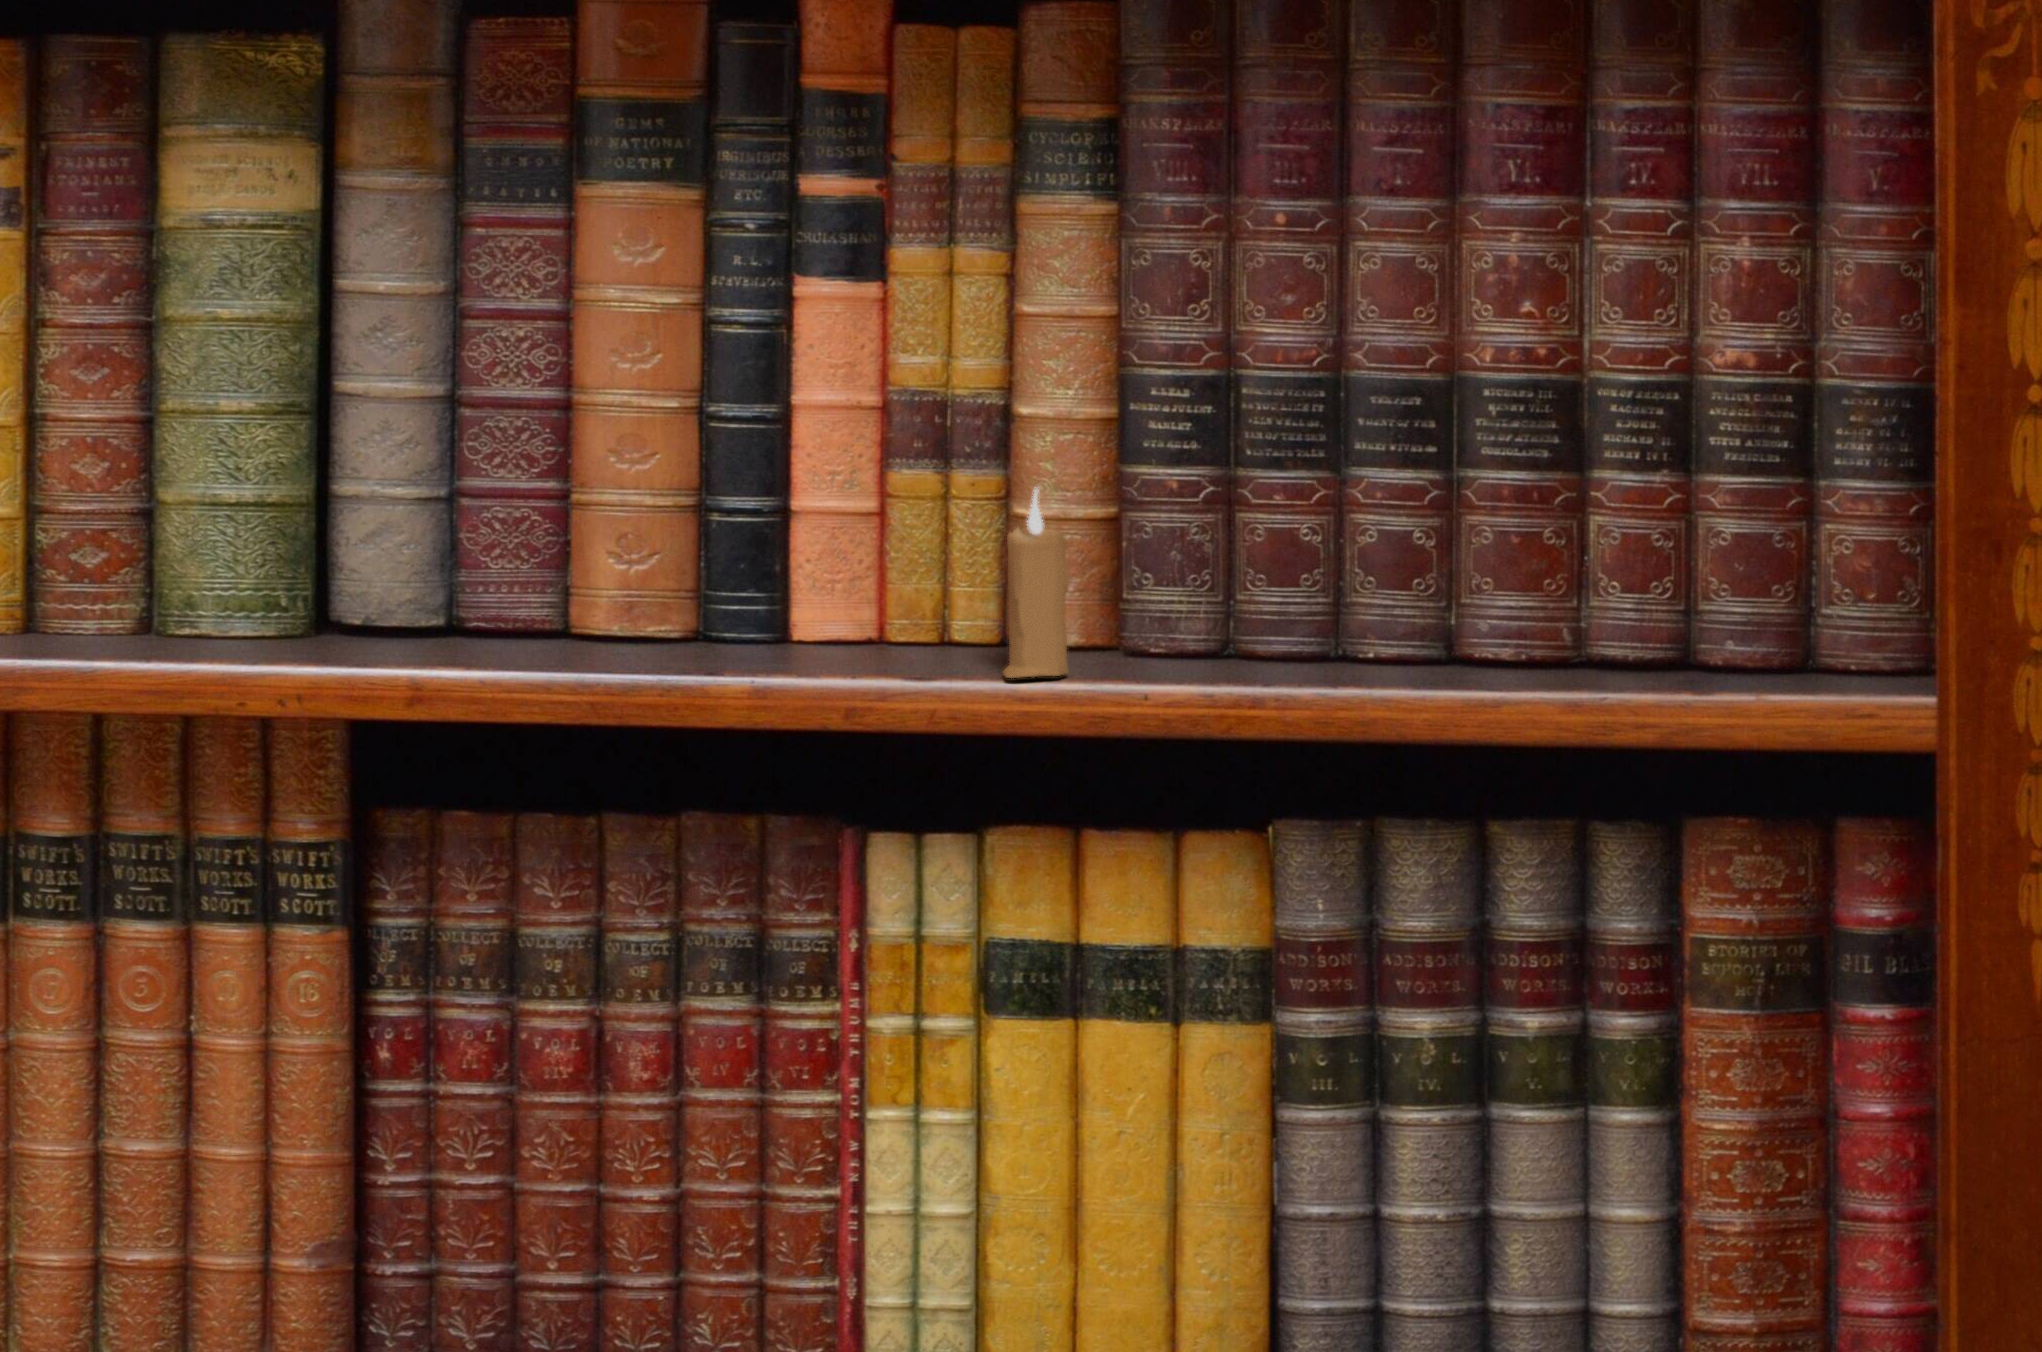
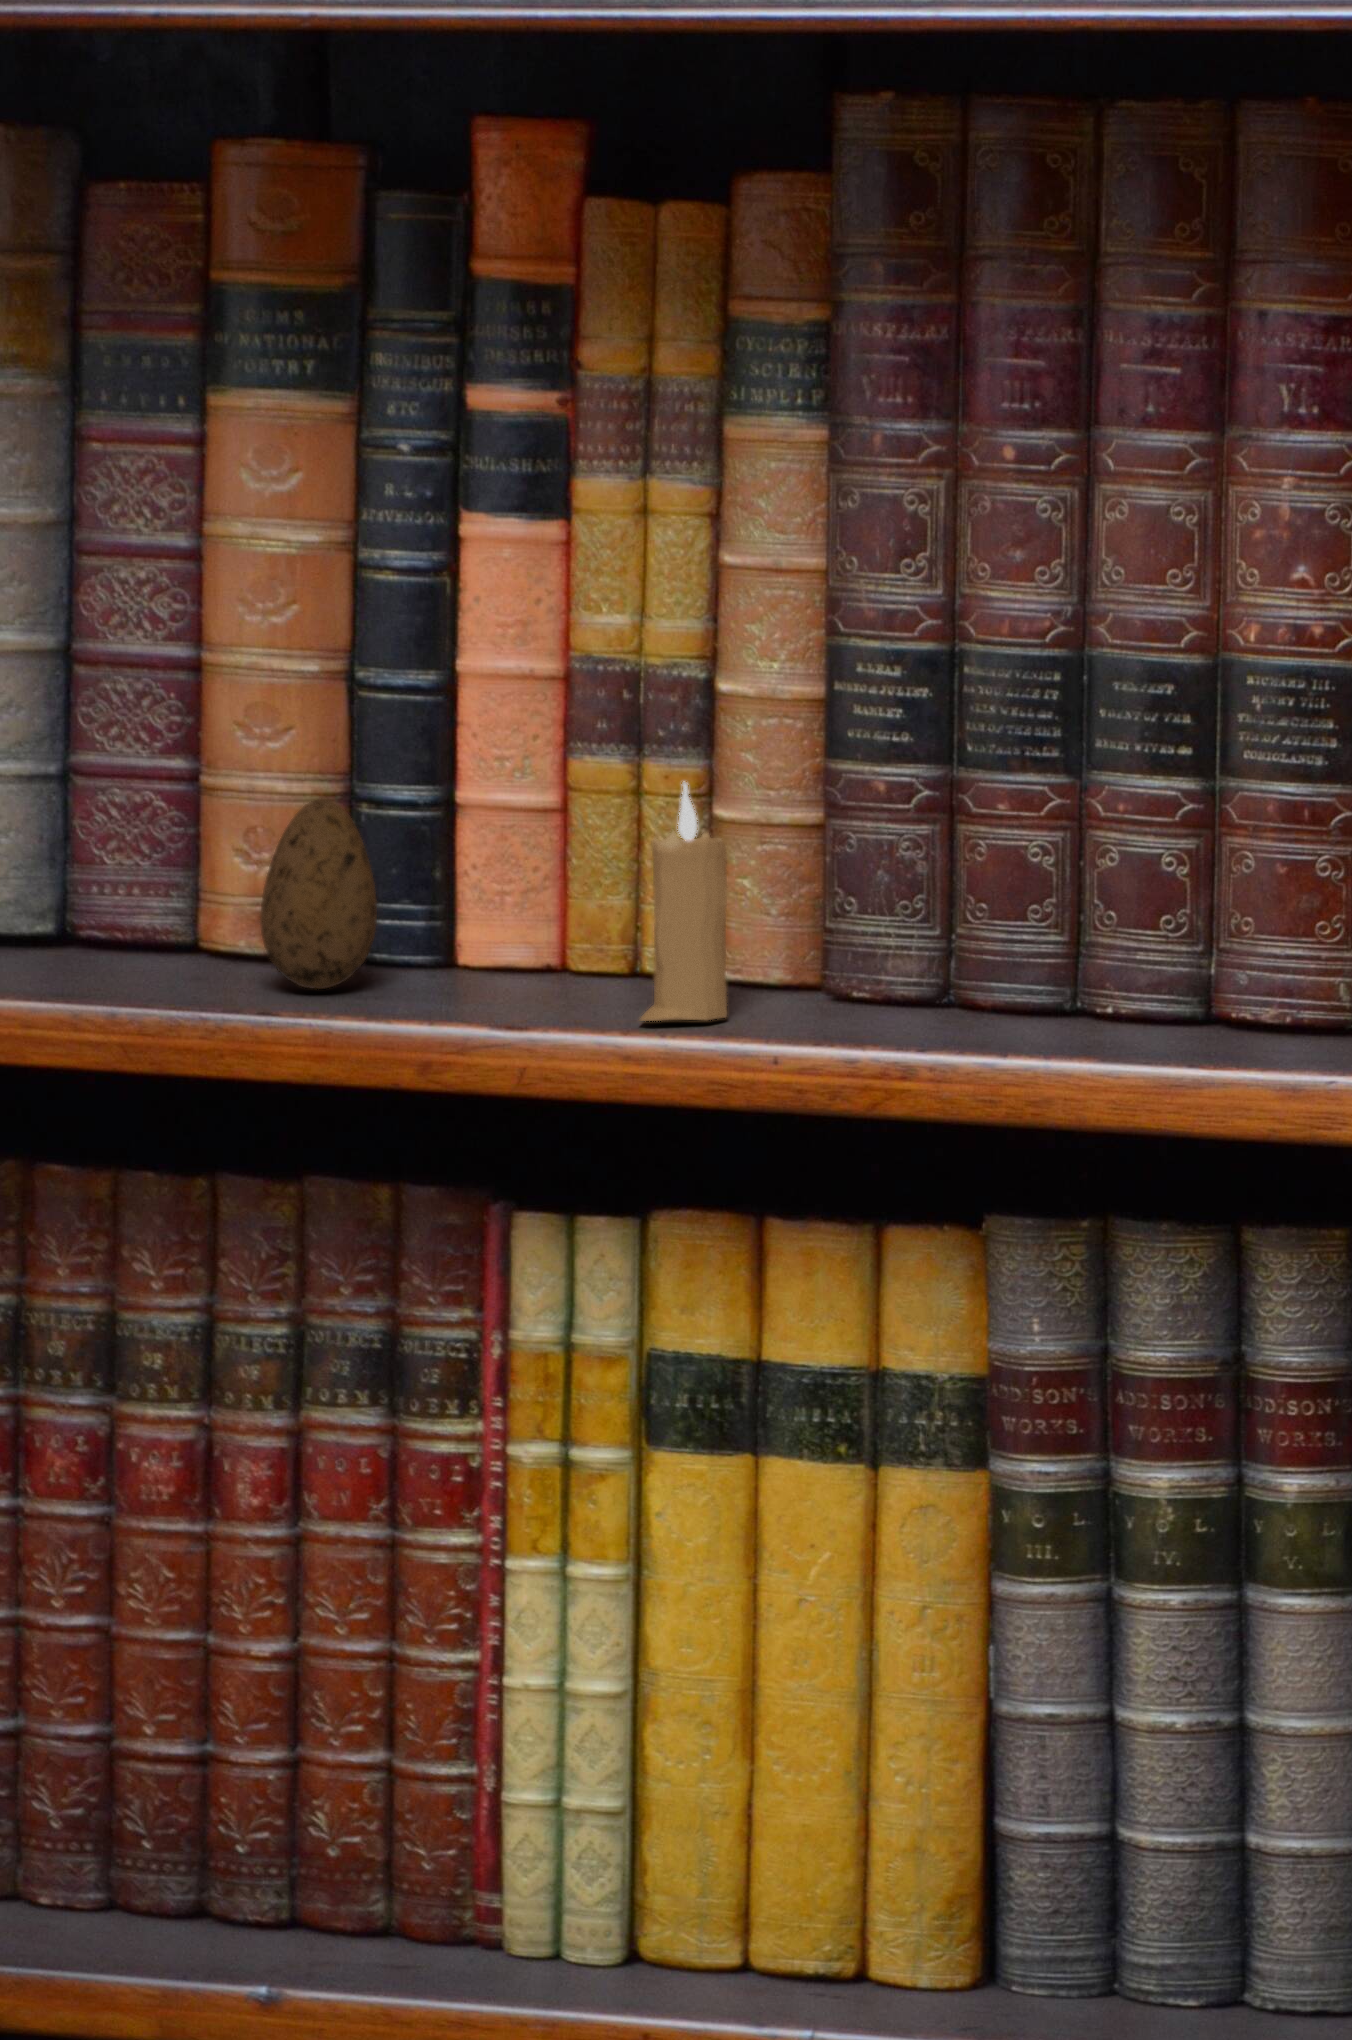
decorative egg: none [667,512,760,664] -> present [260,799,377,989]

